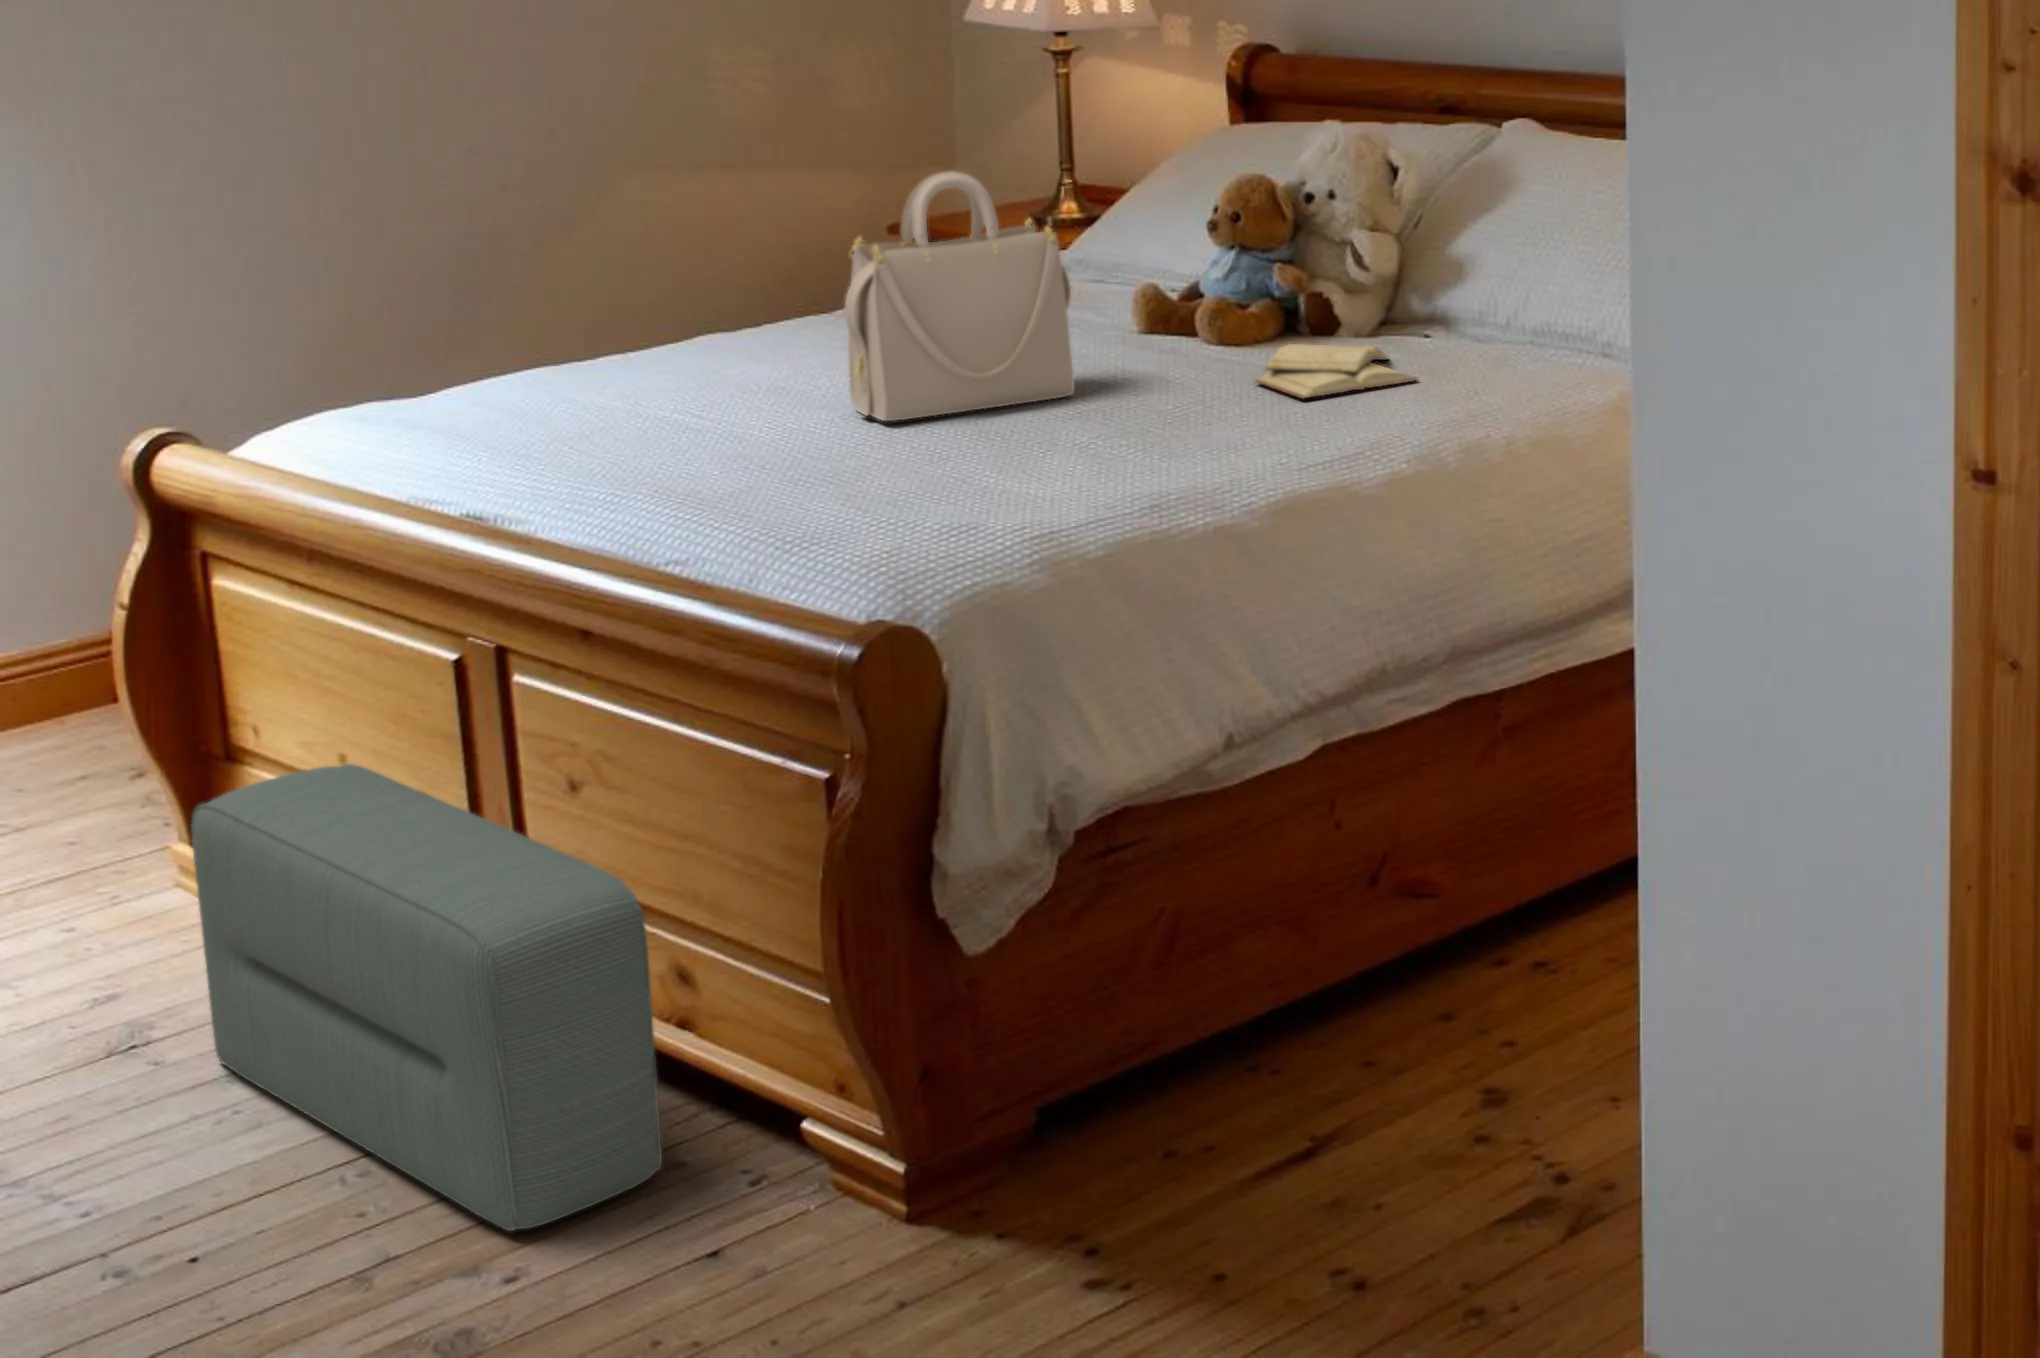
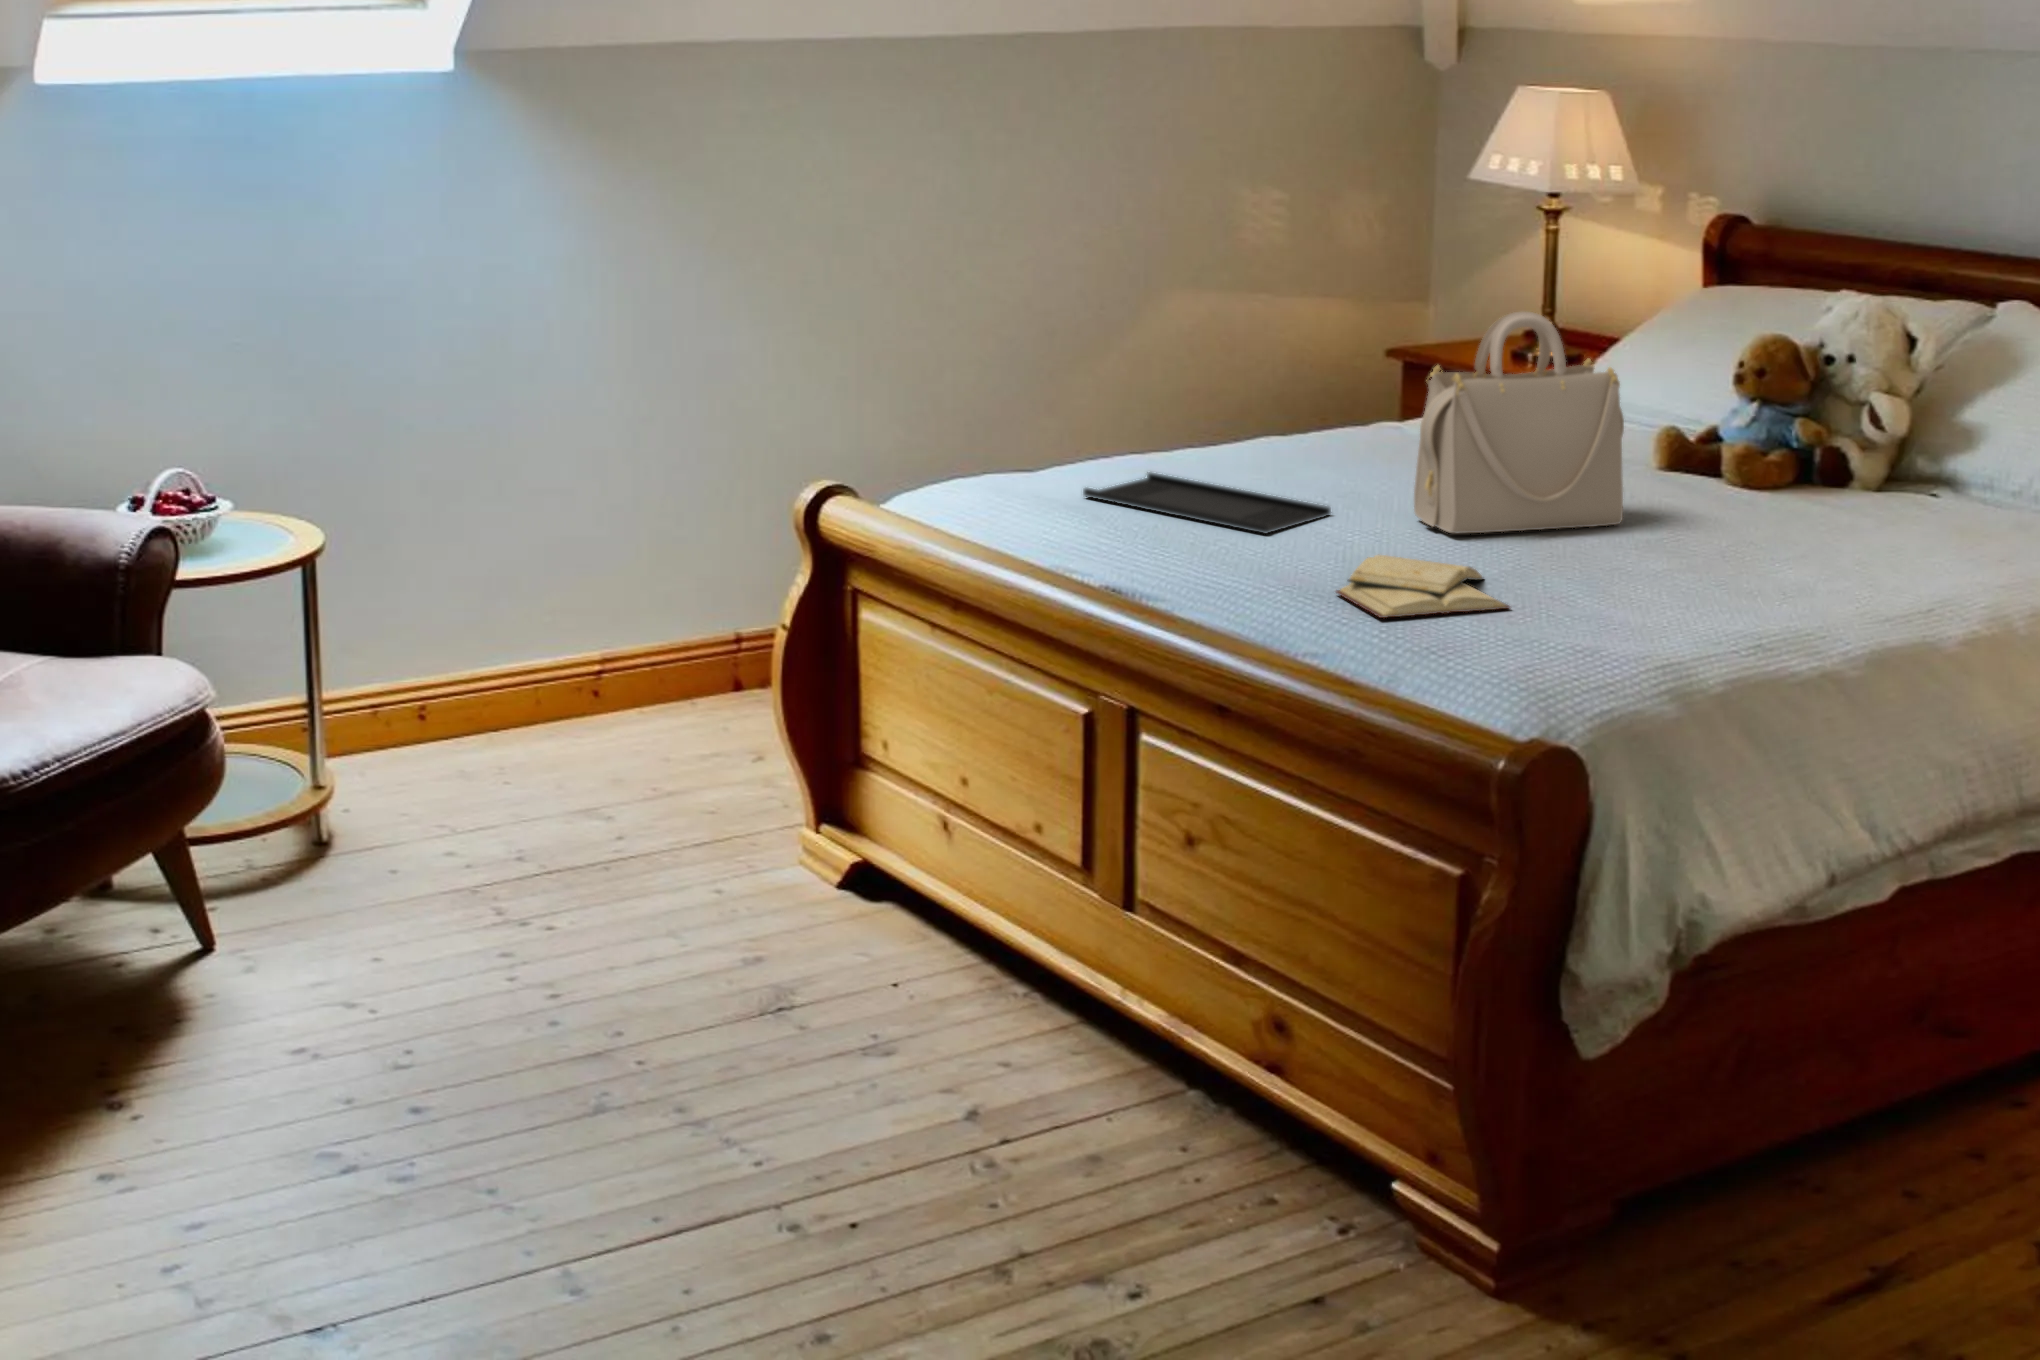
diary: present [1256,344,1417,398] -> present [1336,555,1510,618]
tray: none [475,382,760,441] -> present [1083,472,1331,534]
pouf: present [191,764,662,1231] -> none [856,789,1267,1244]

